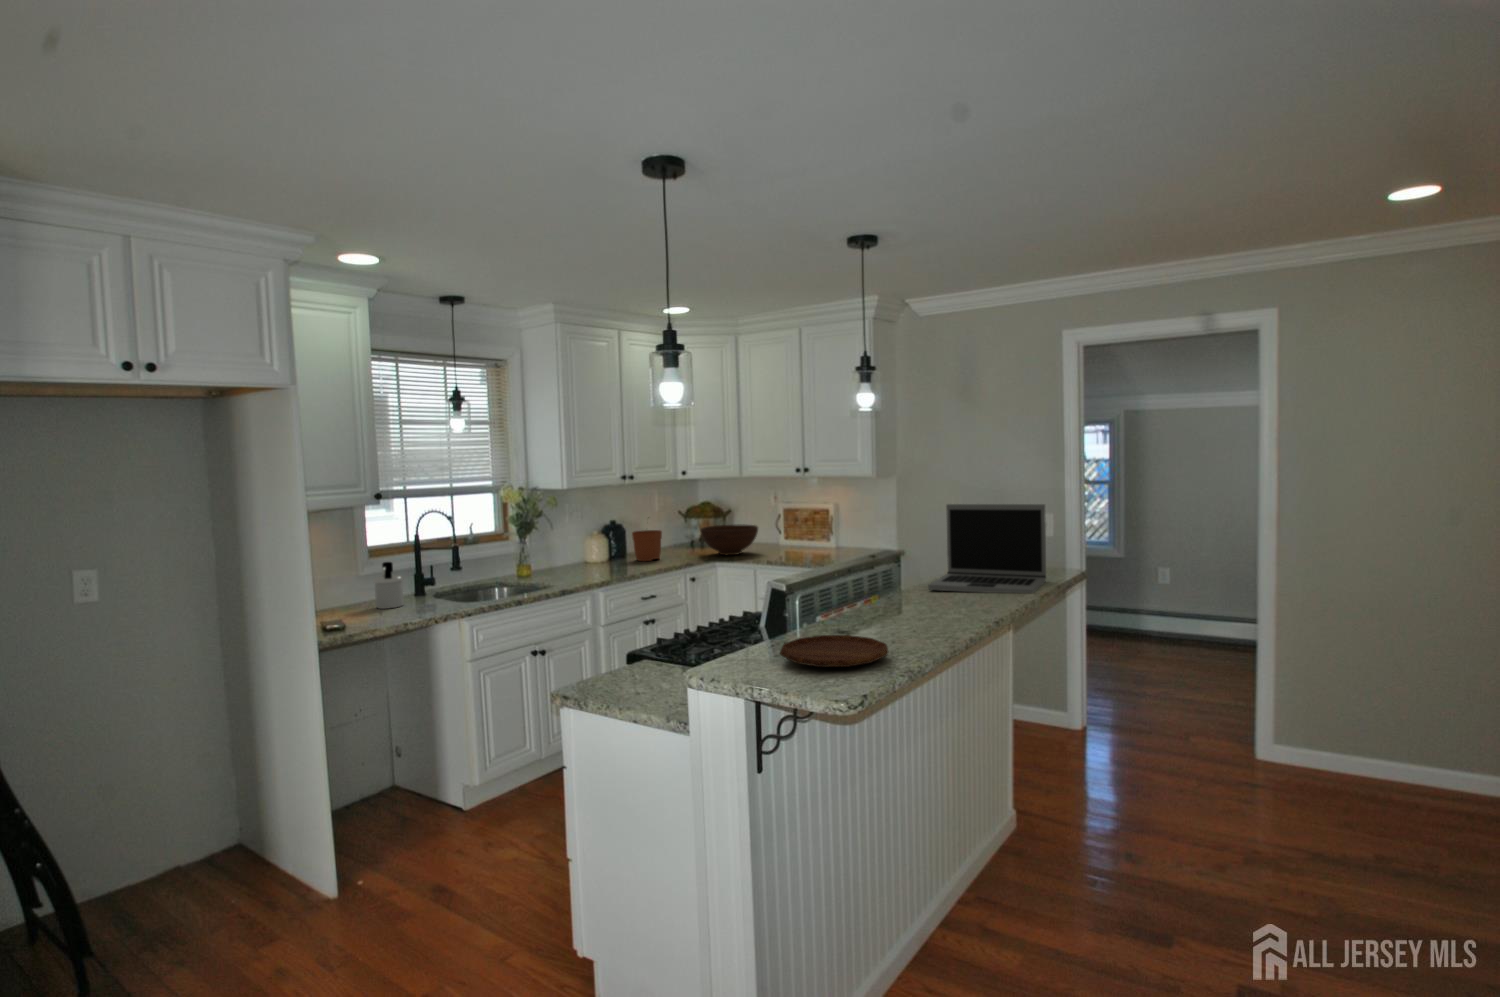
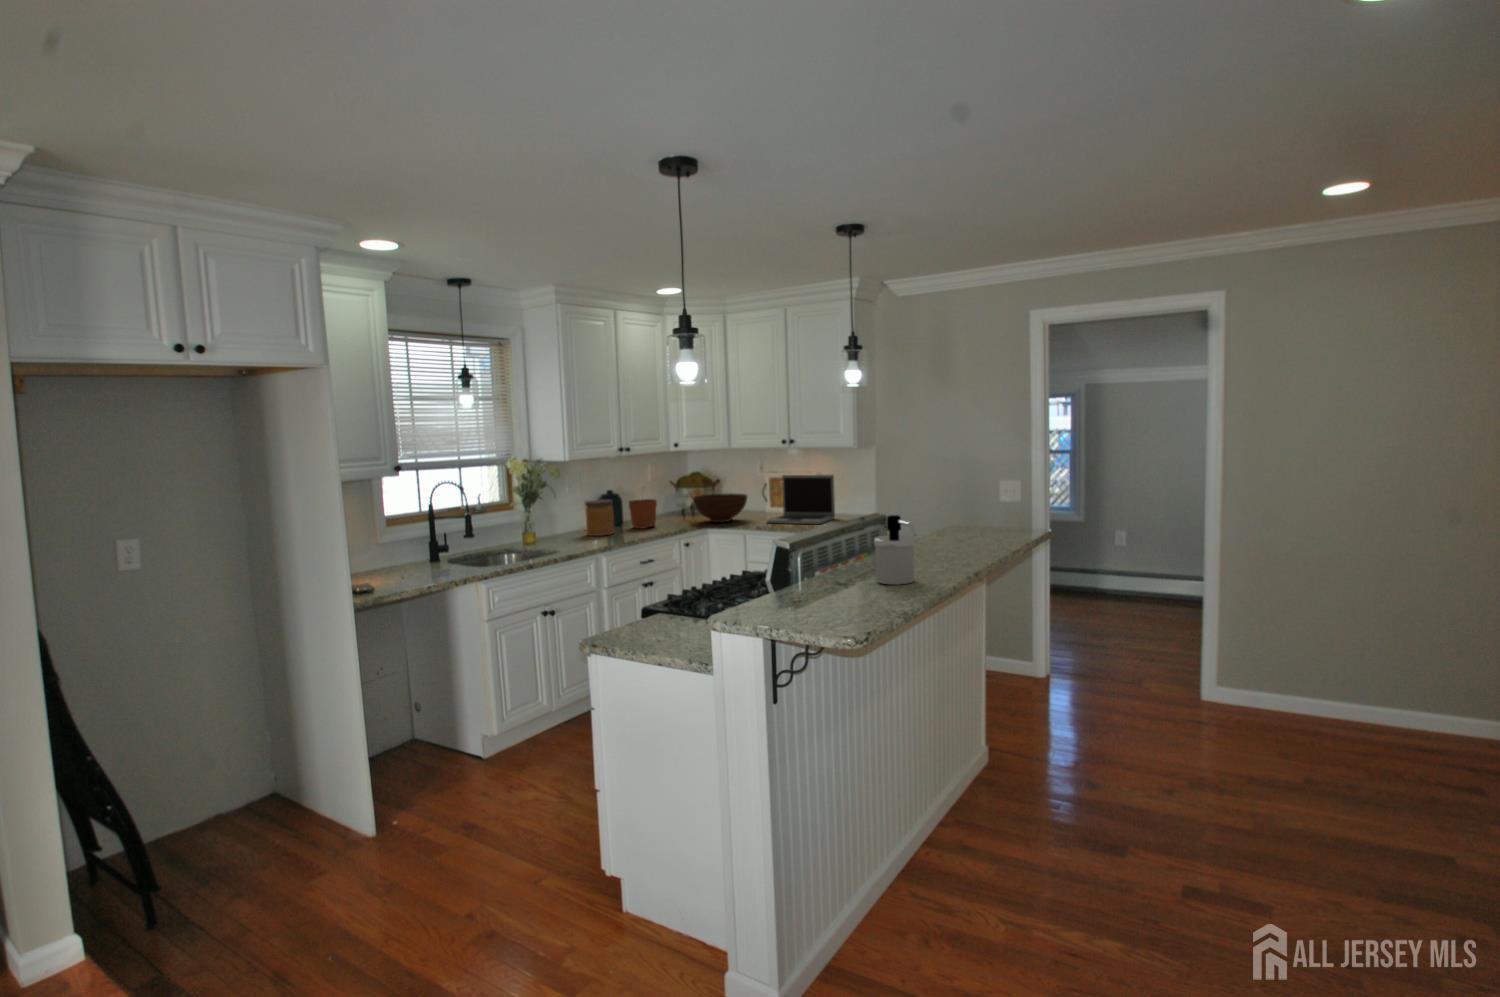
laptop: present [928,504,1046,593] -> present [767,475,835,524]
jar: none [585,530,616,569] -> present [585,500,614,536]
soap dispenser: present [373,562,404,609] -> present [874,515,916,585]
tray: present [780,635,888,667] -> none [791,585,885,611]

